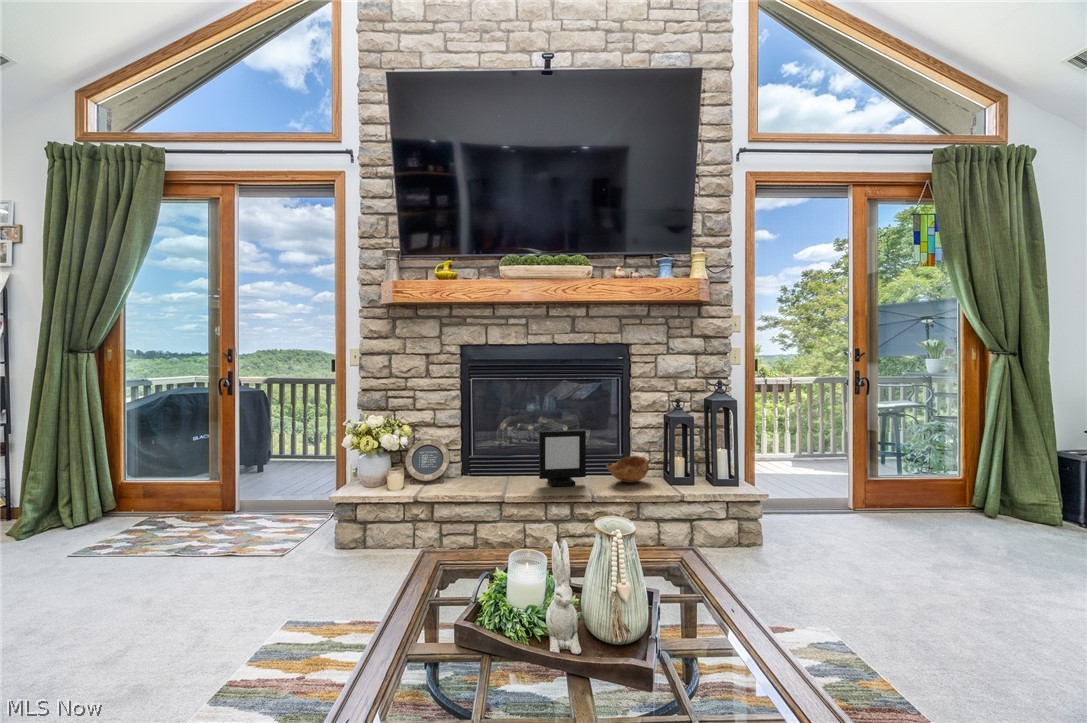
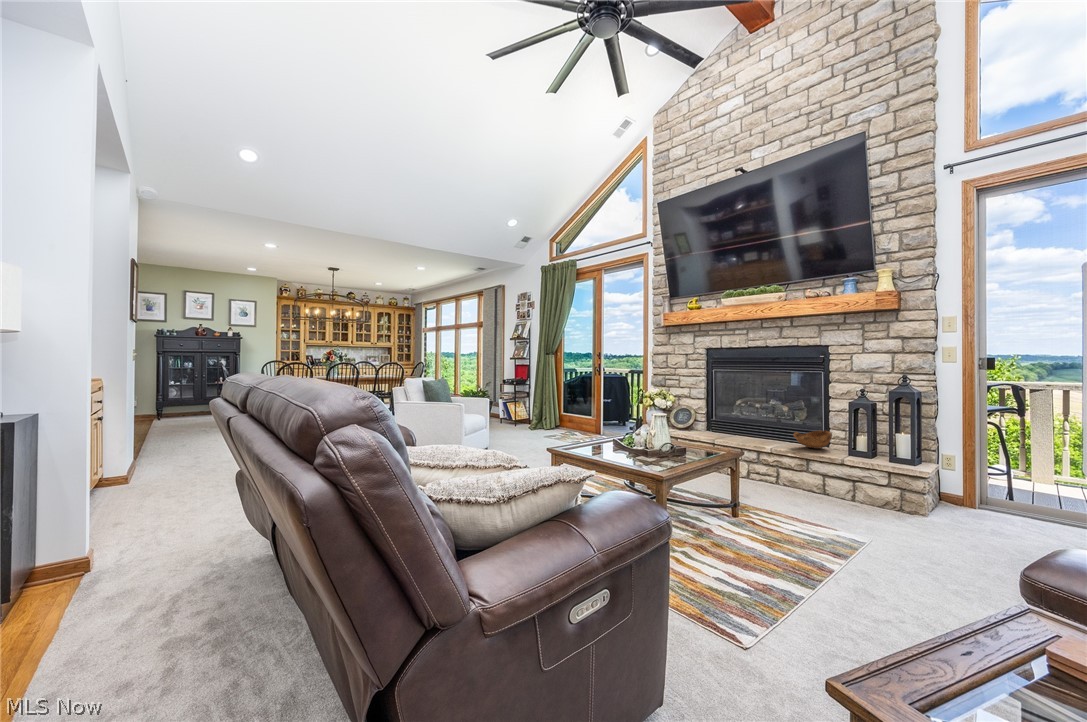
picture frame: present [539,430,586,487] -> none [742,405,777,444]

